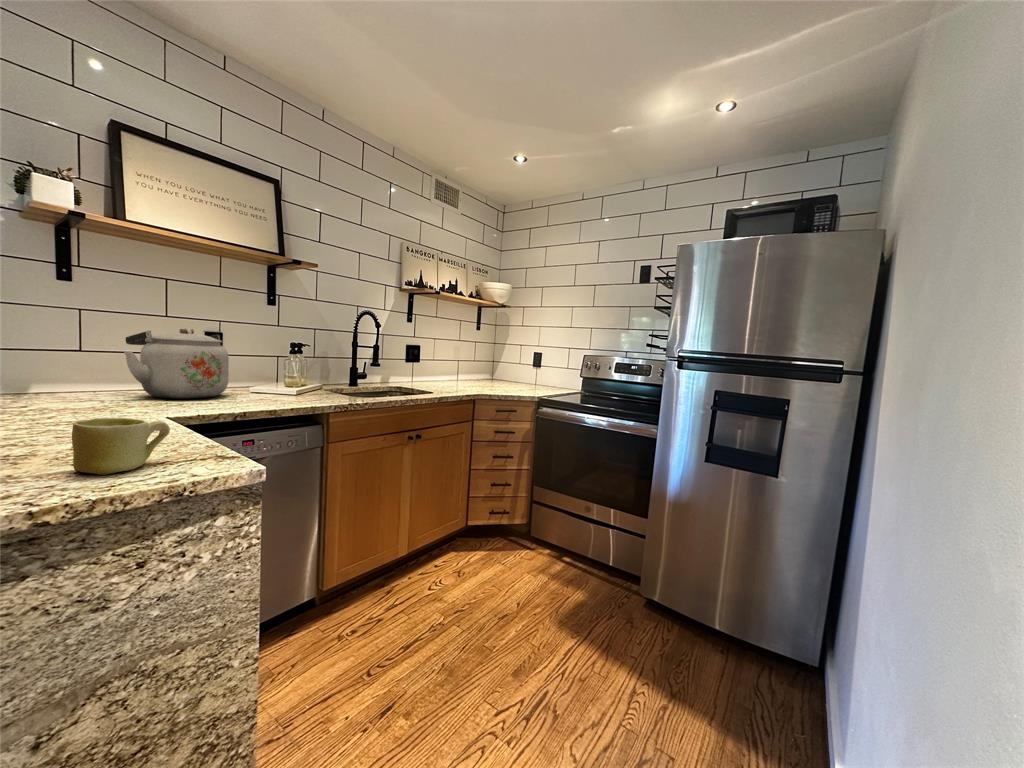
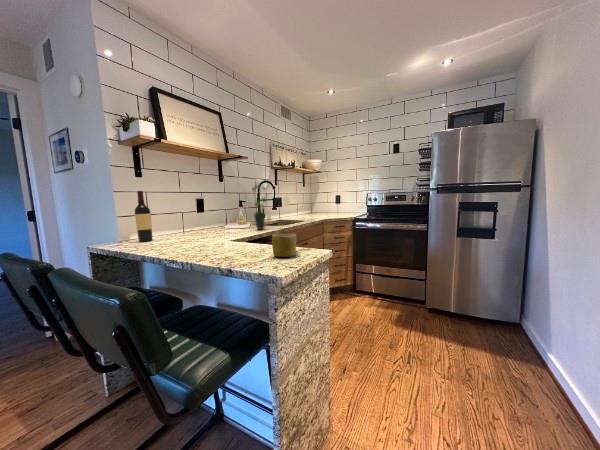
wine bottle: none [31,303,68,398] -> present [135,191,152,242]
potted plant: none [289,309,330,401] -> present [252,185,266,230]
kettle: present [124,328,229,399] -> none [172,198,222,236]

